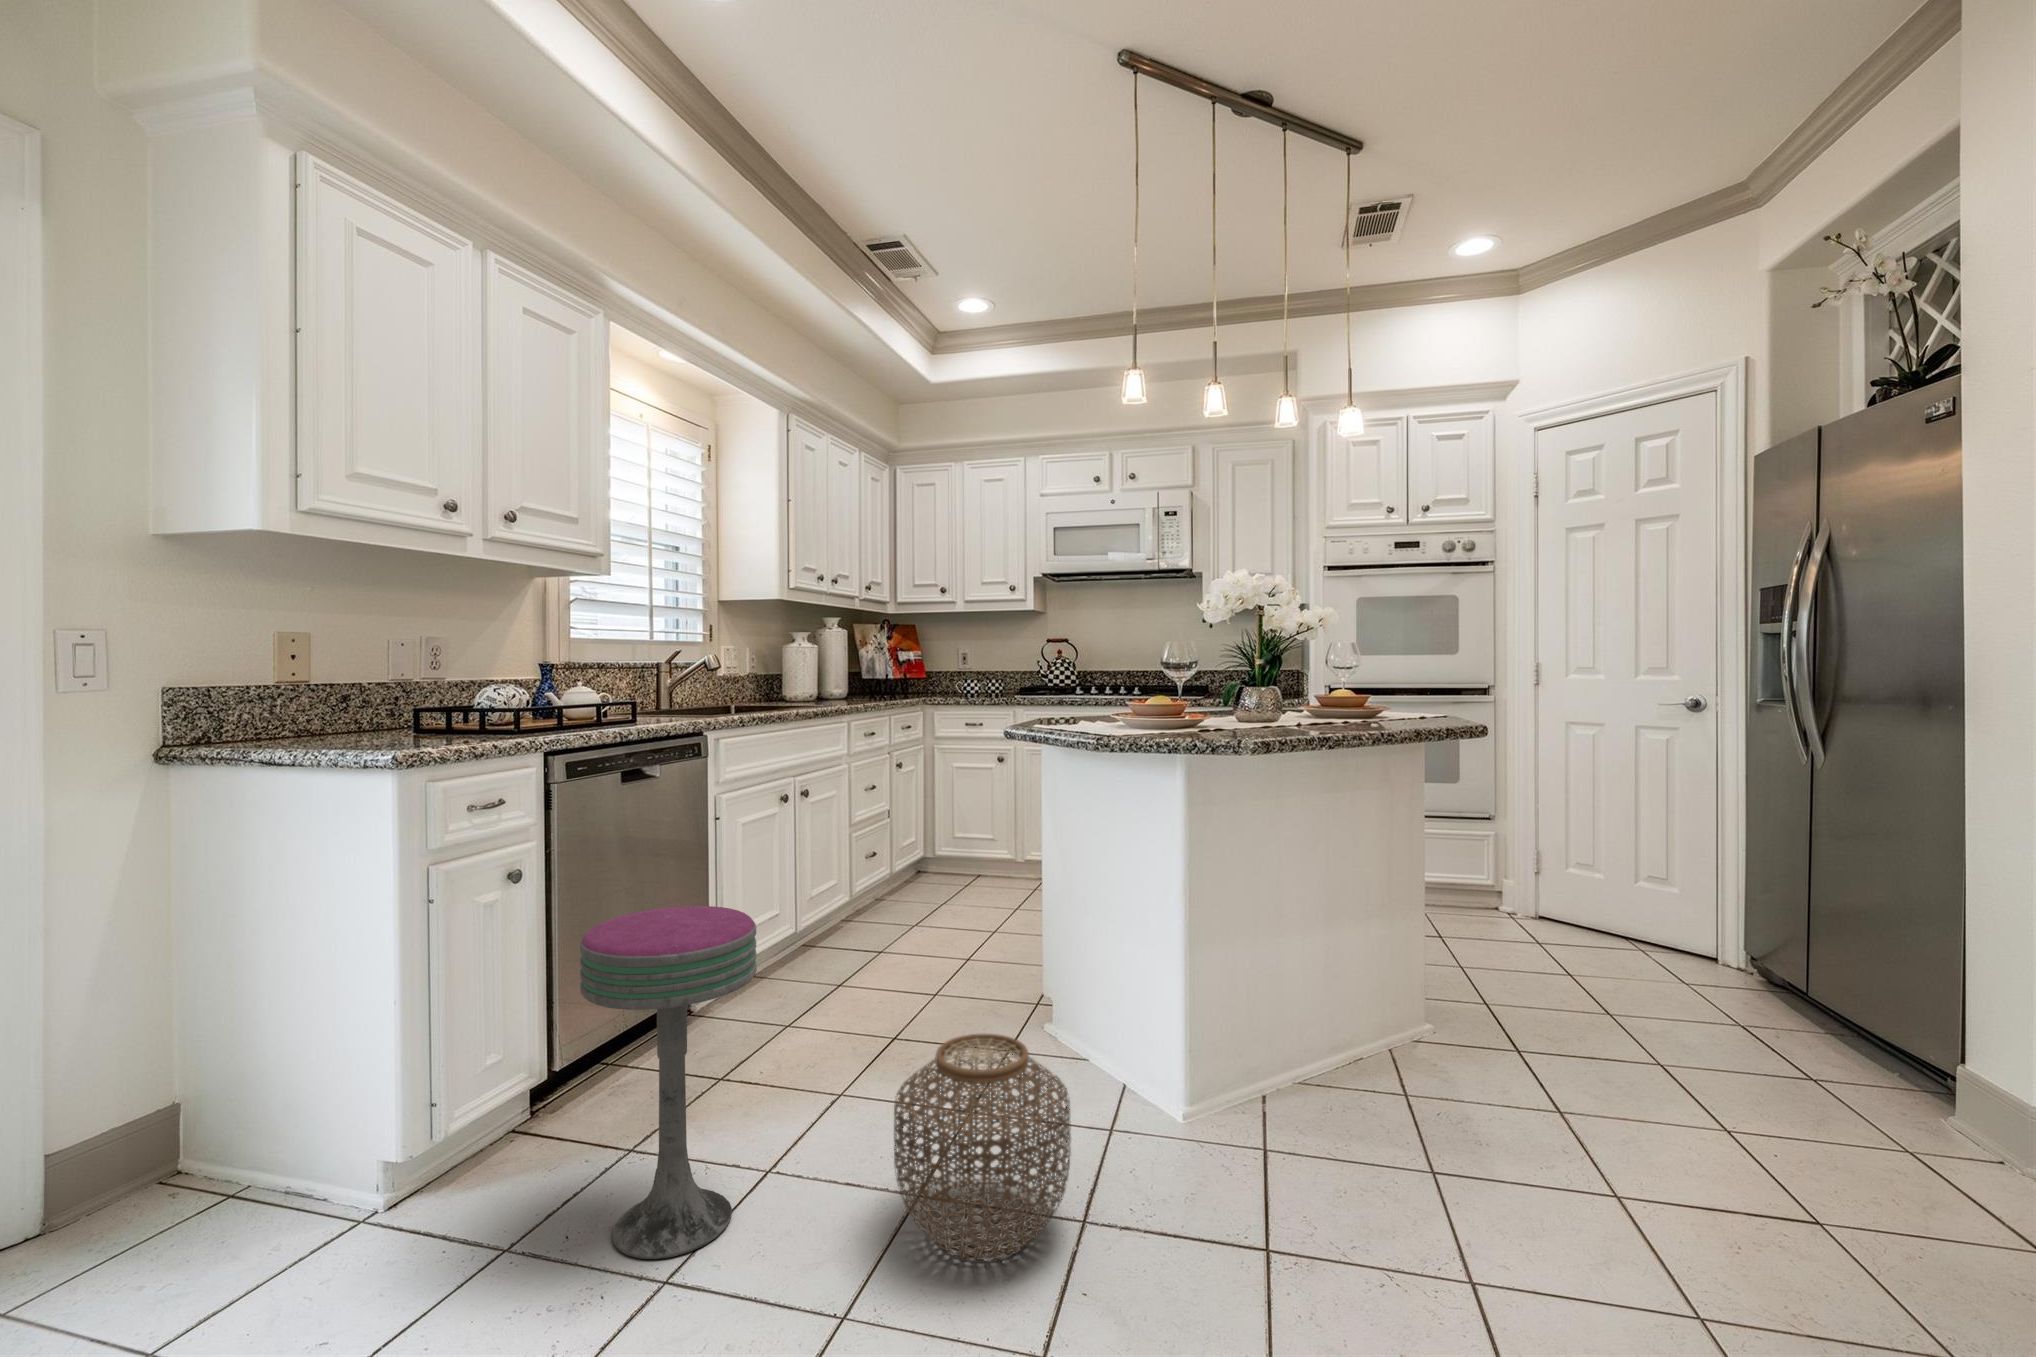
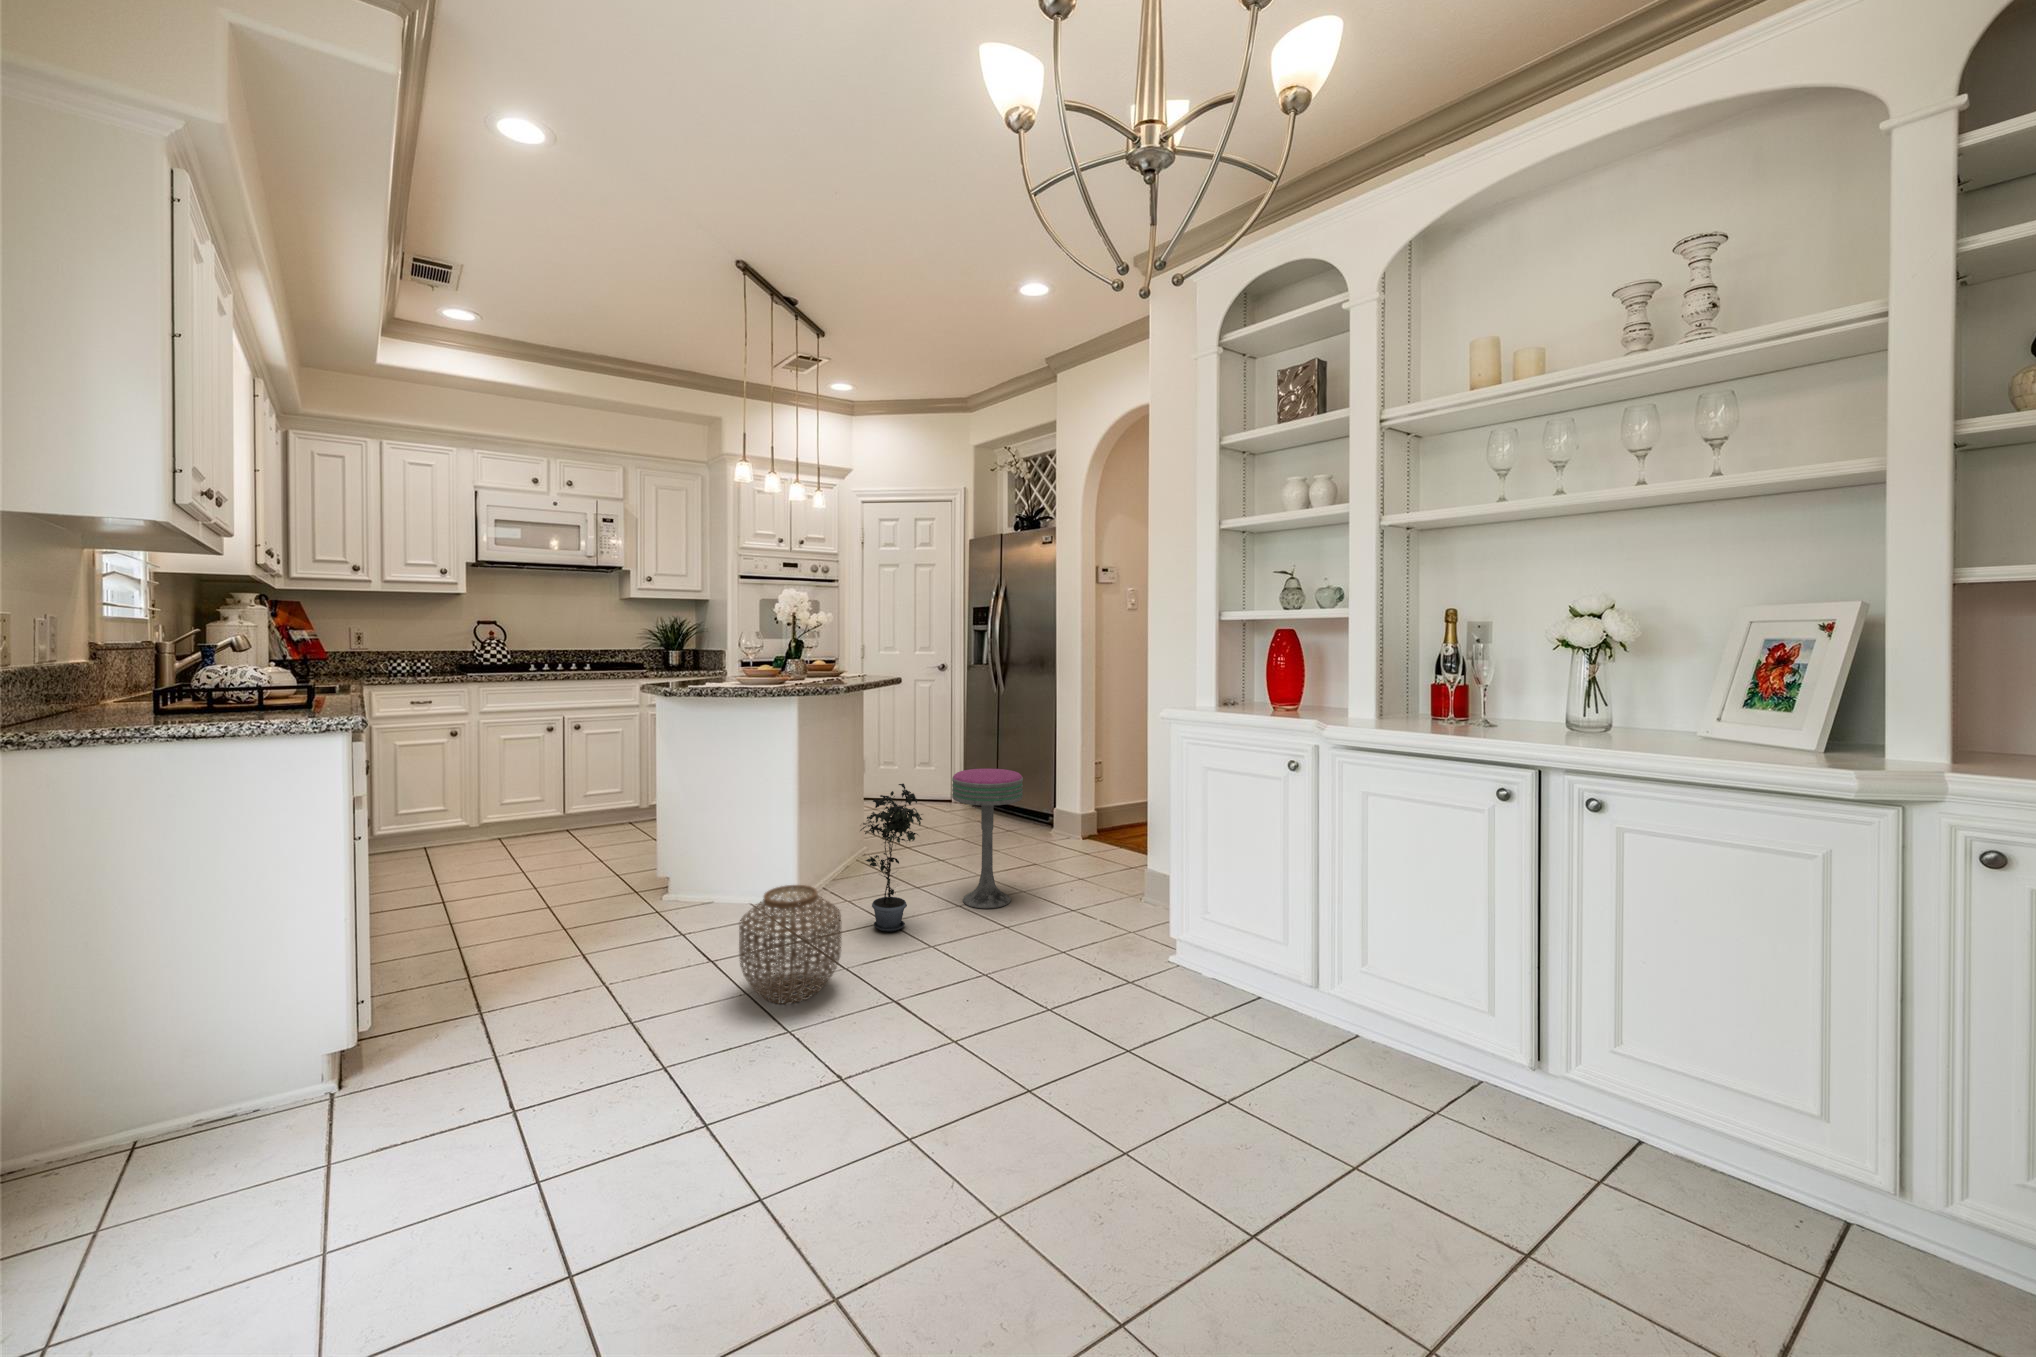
potted plant: none [1217,900,1346,1198] -> present [860,784,923,932]
bar stool: present [580,906,757,1259] -> present [952,769,1023,909]

